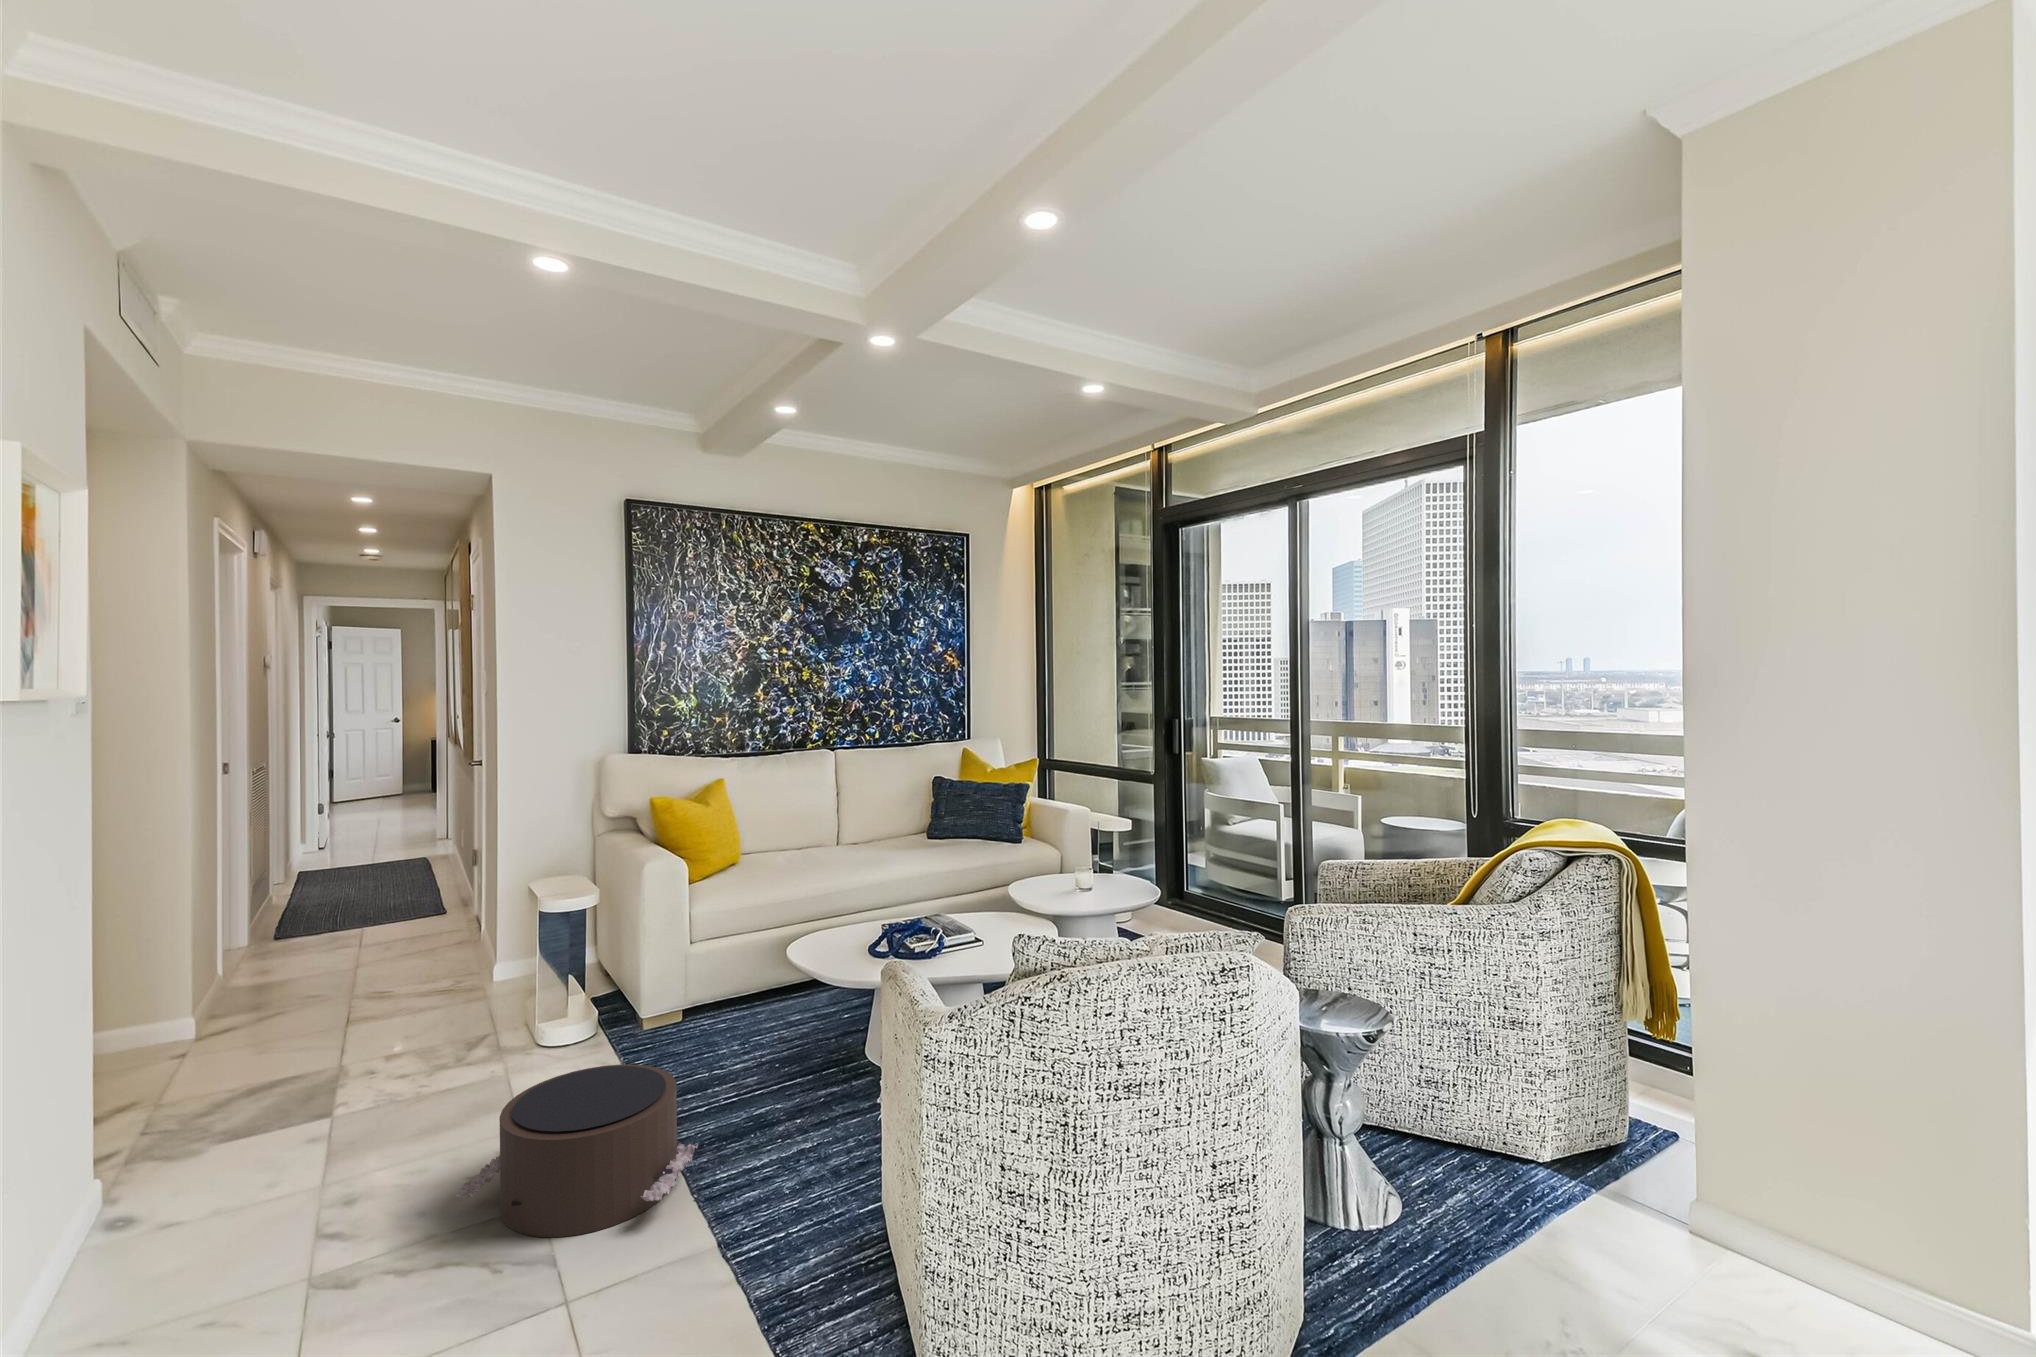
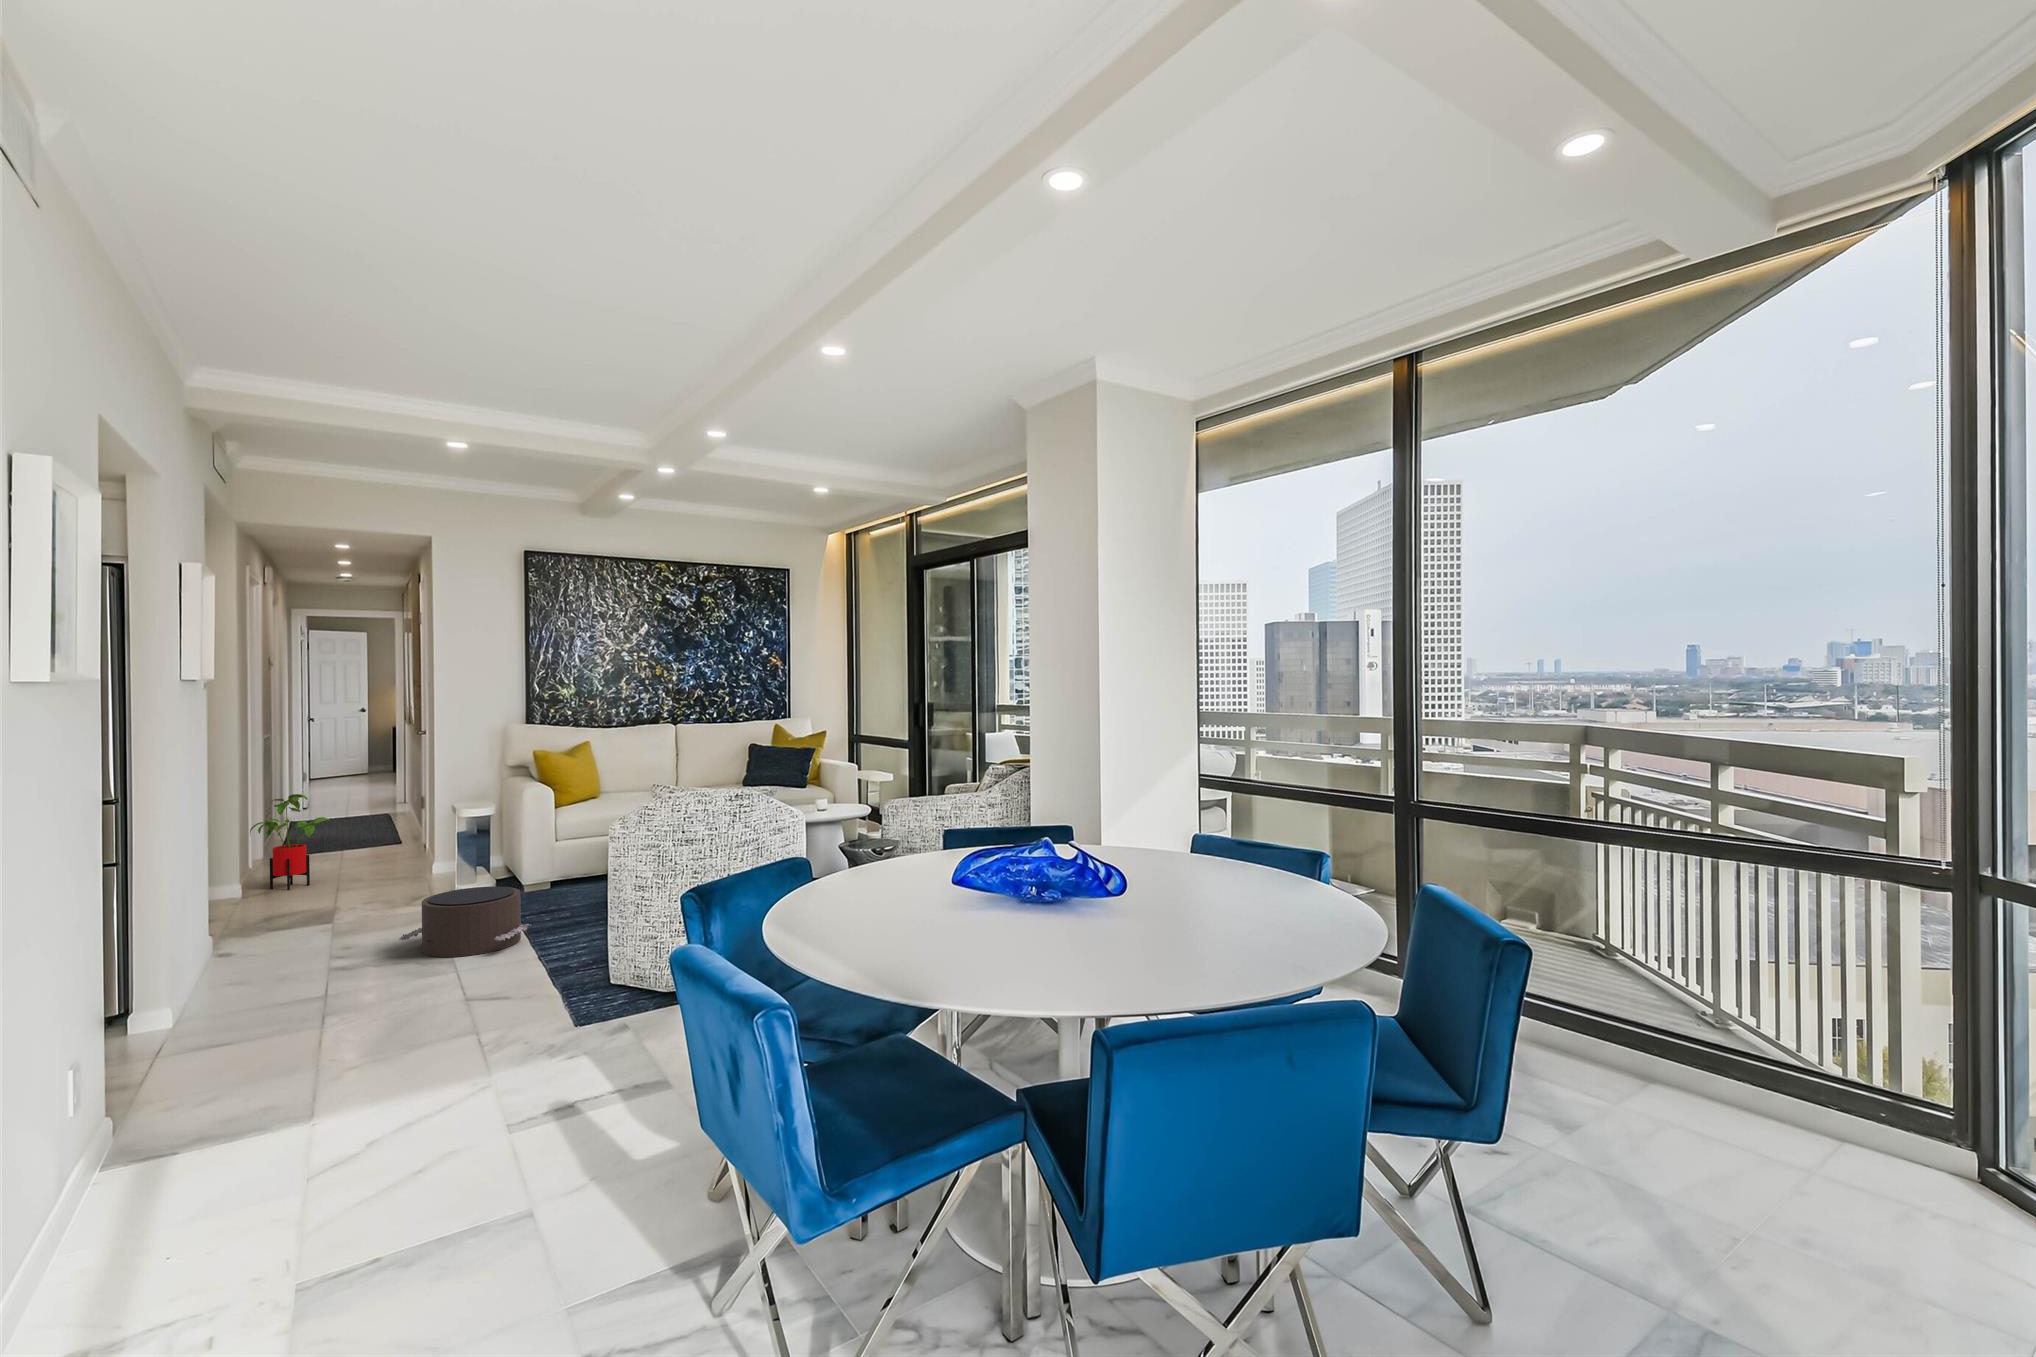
house plant: none [215,866,343,1020] -> present [250,794,329,890]

